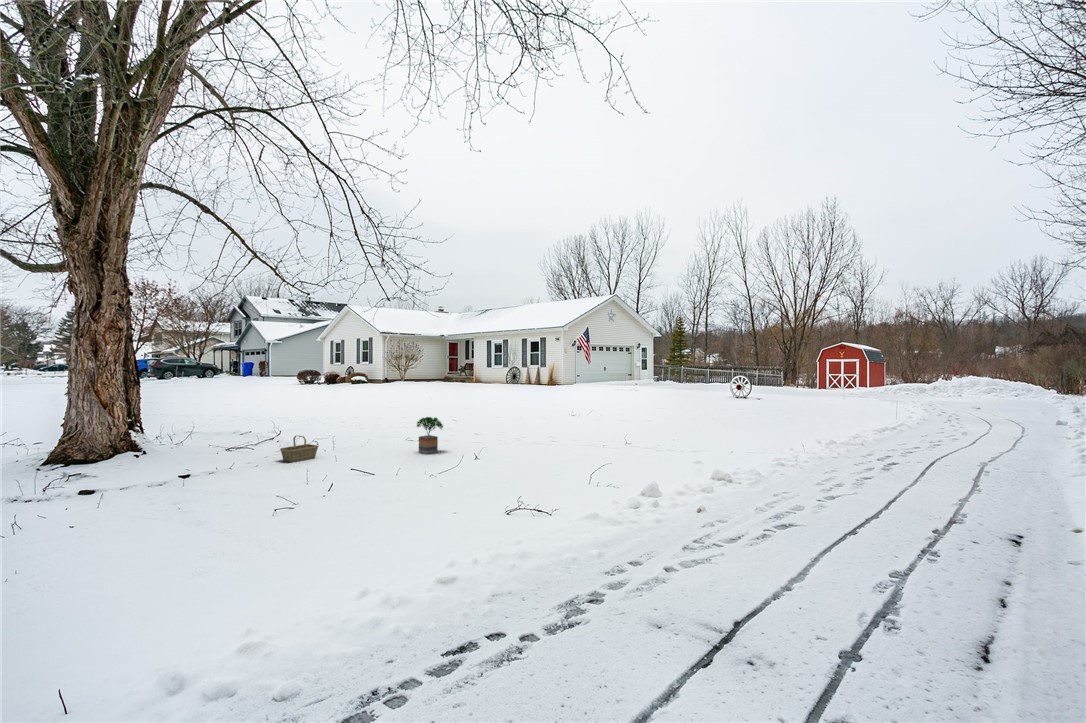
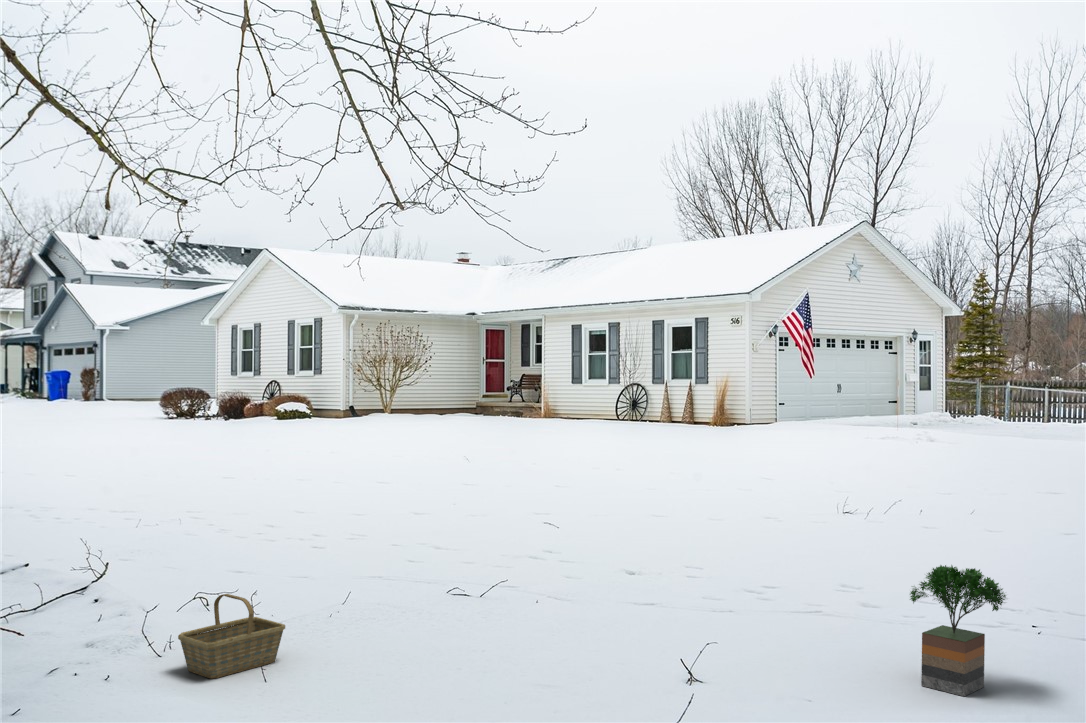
potted tree: present [417,417,443,454] -> present [910,565,1006,696]

